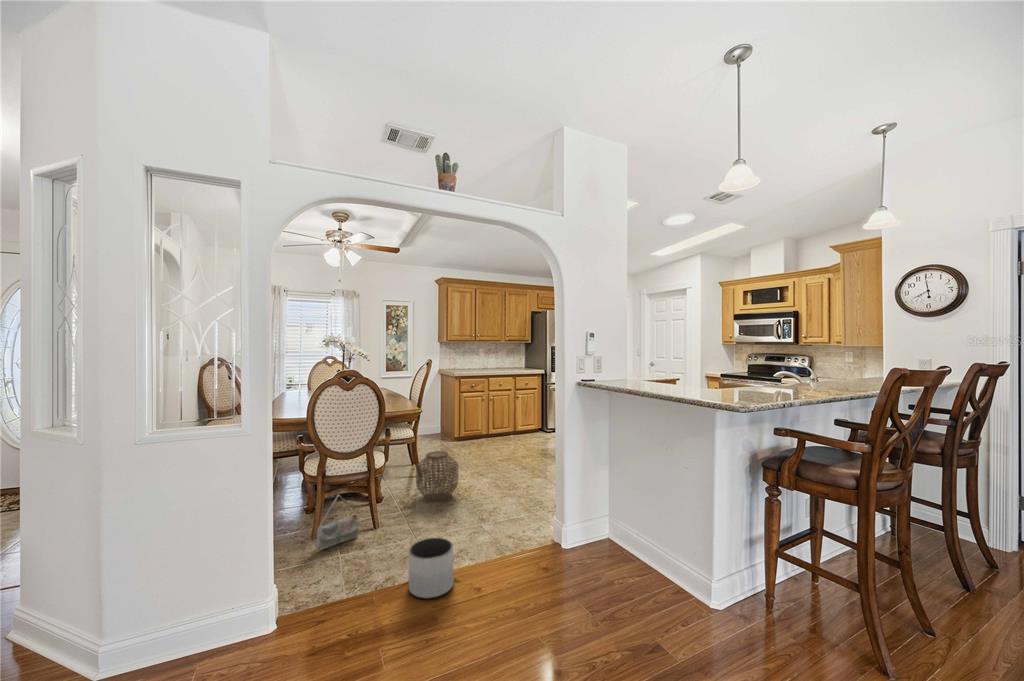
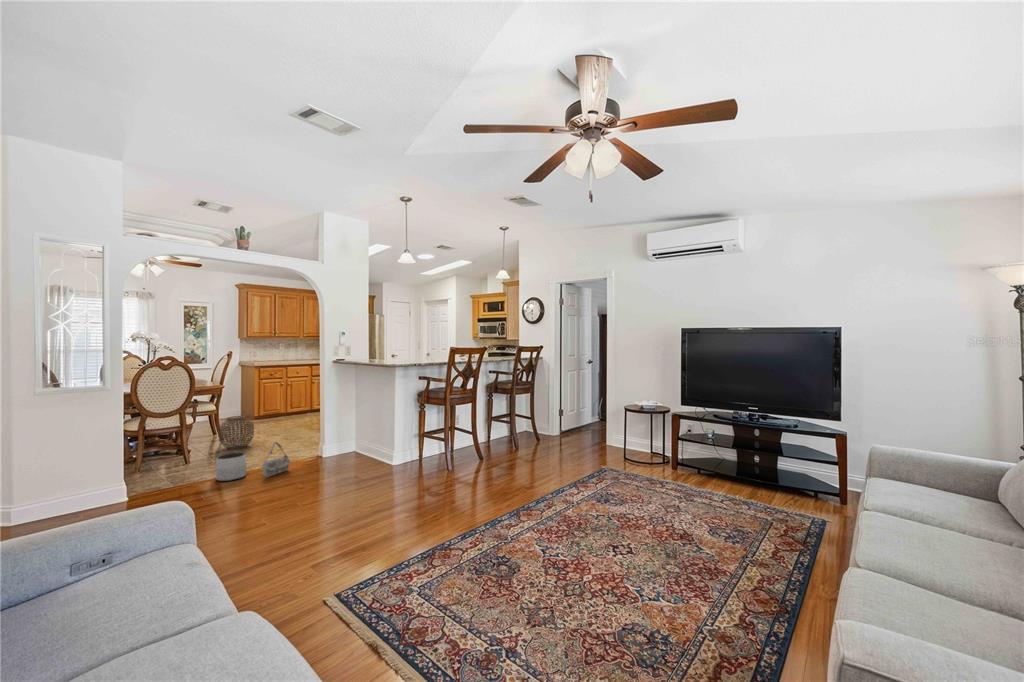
bag: present [316,495,361,550] -> present [263,442,290,477]

